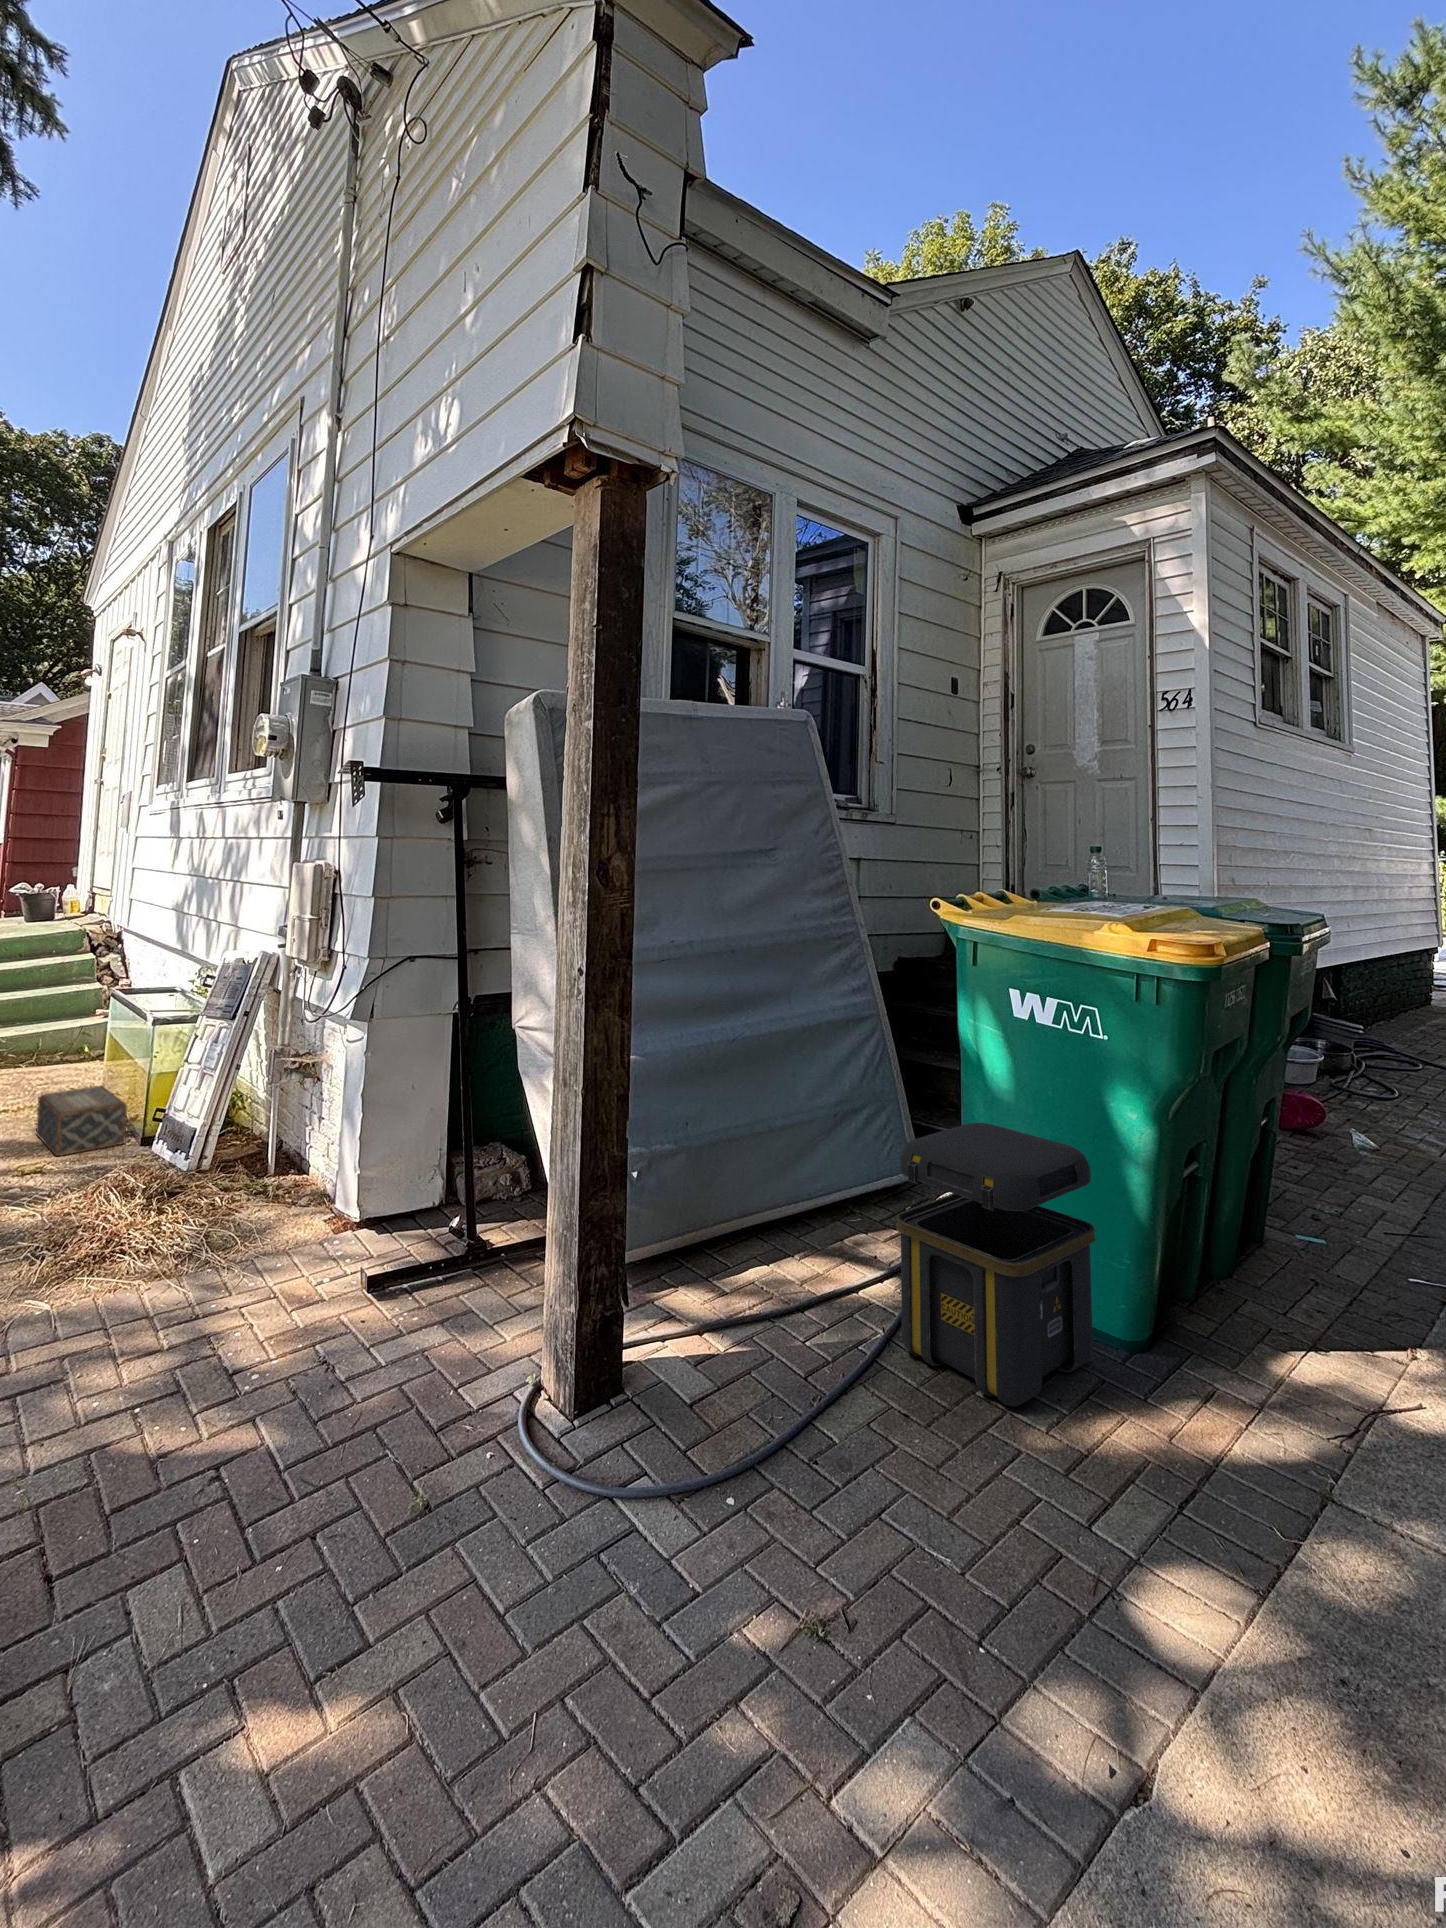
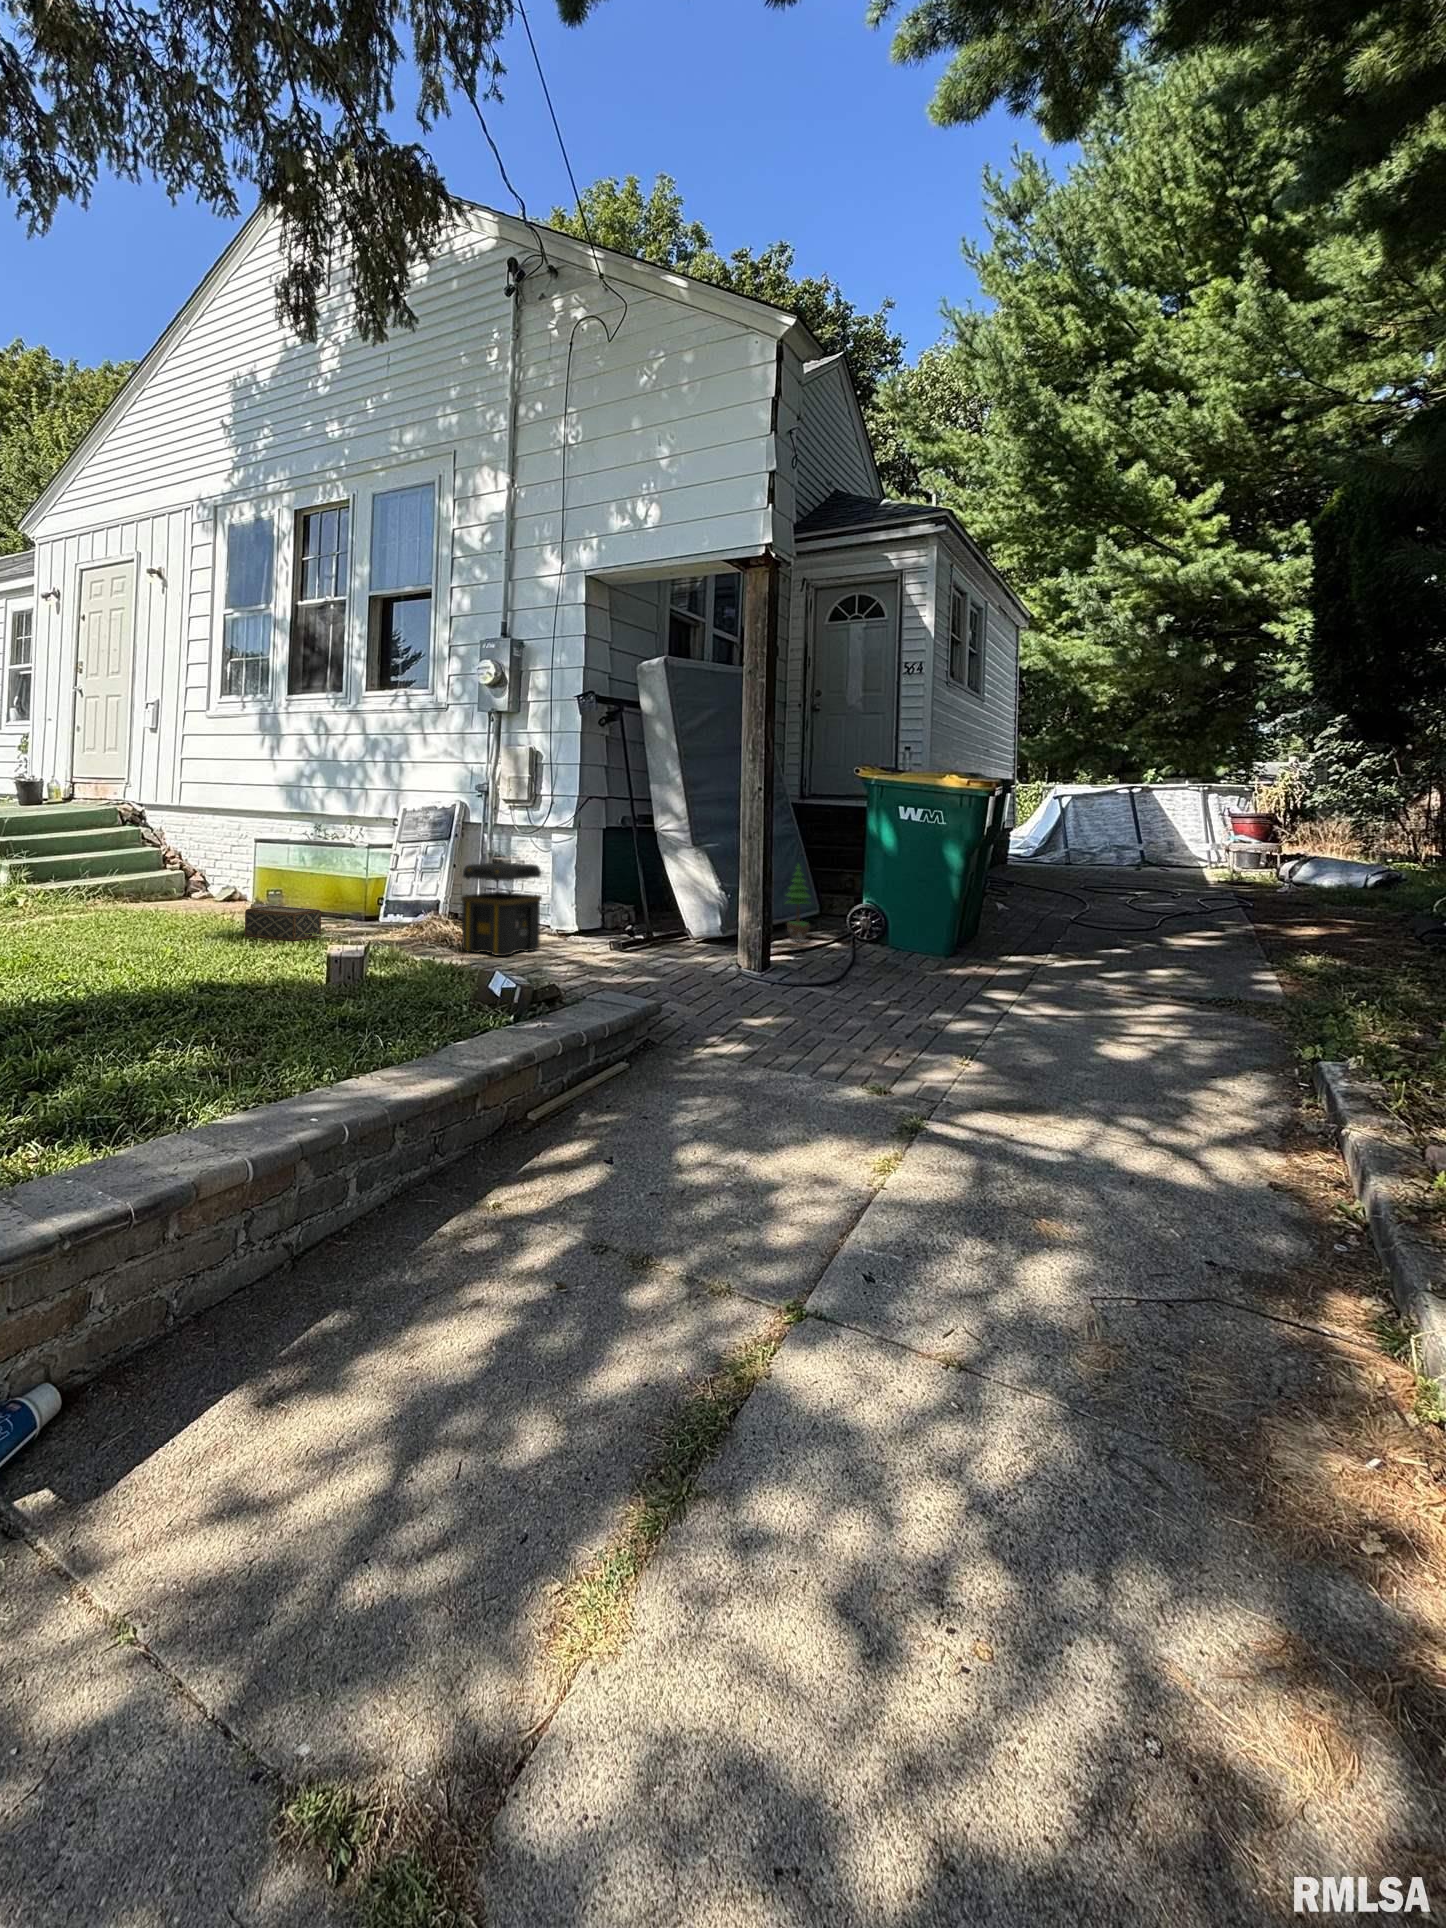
potted tree: none [817,1076,873,1239] -> present [786,864,810,941]
toolbox: present [897,1123,1095,1407] -> present [461,862,542,956]

